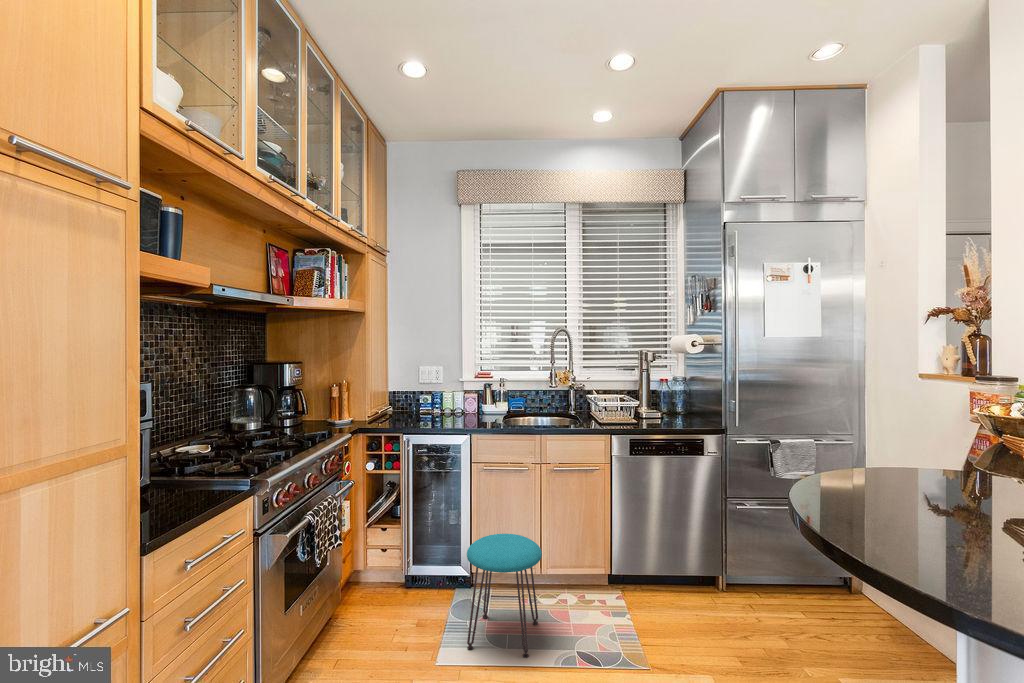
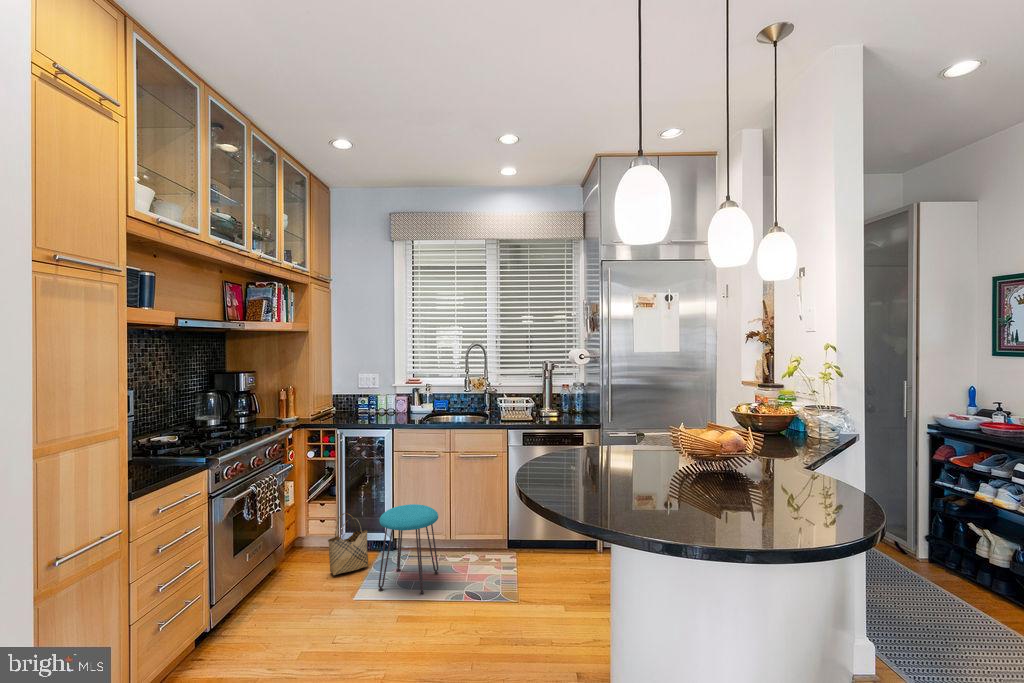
woven basket: none [397,542,446,624] -> present [328,513,368,575]

